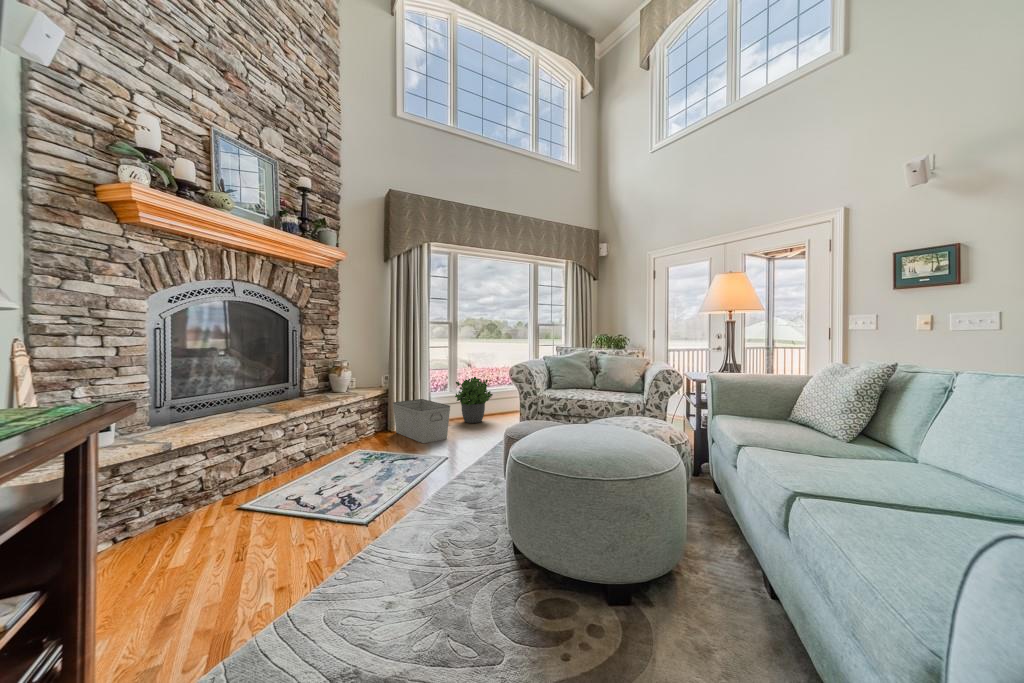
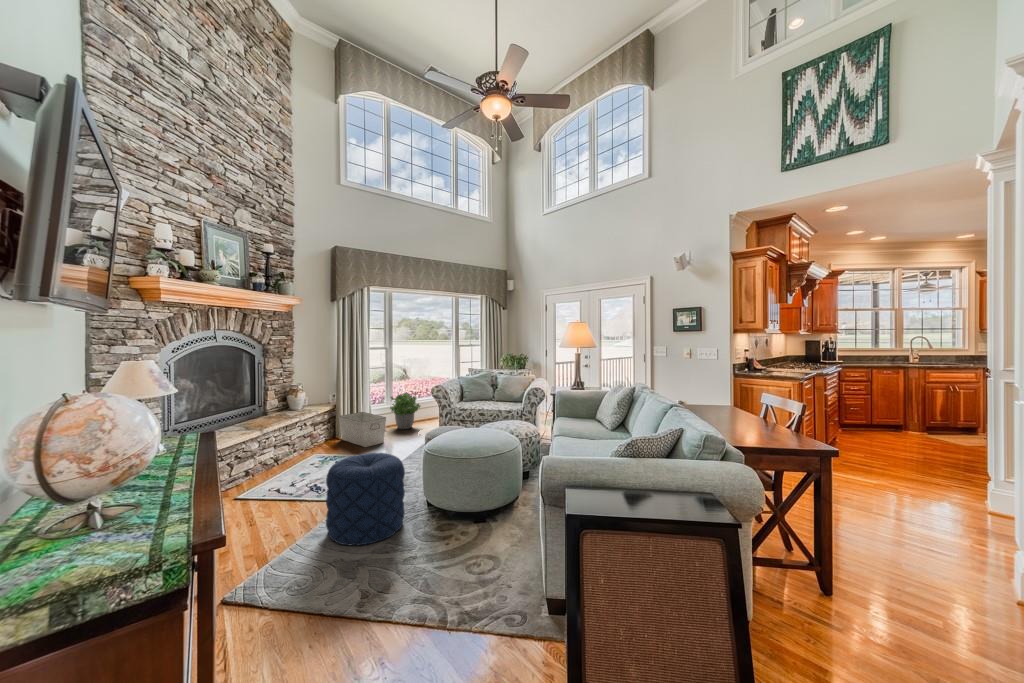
pouf: none [342,453,479,631] -> present [326,453,405,545]

